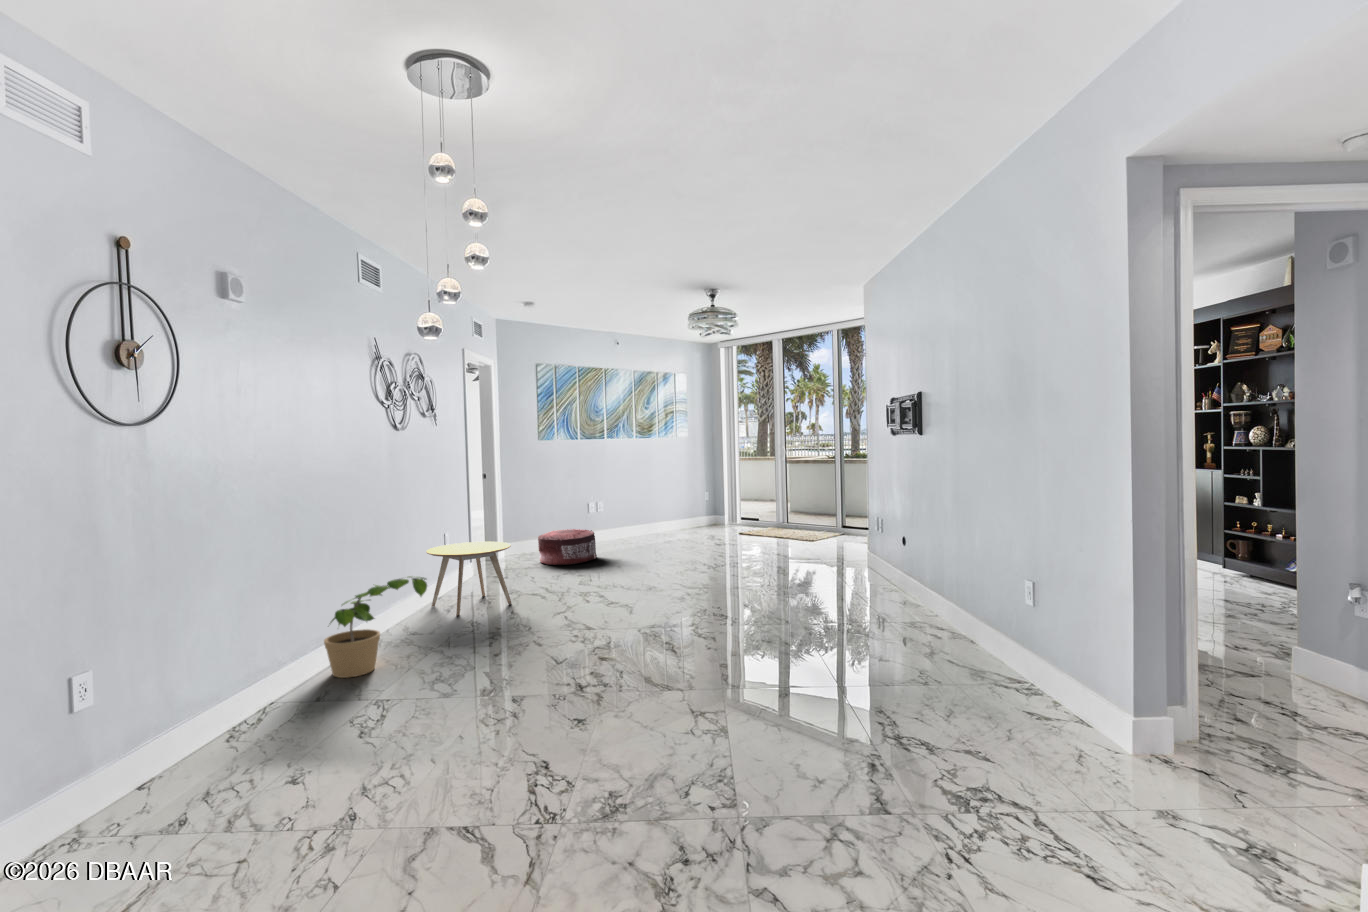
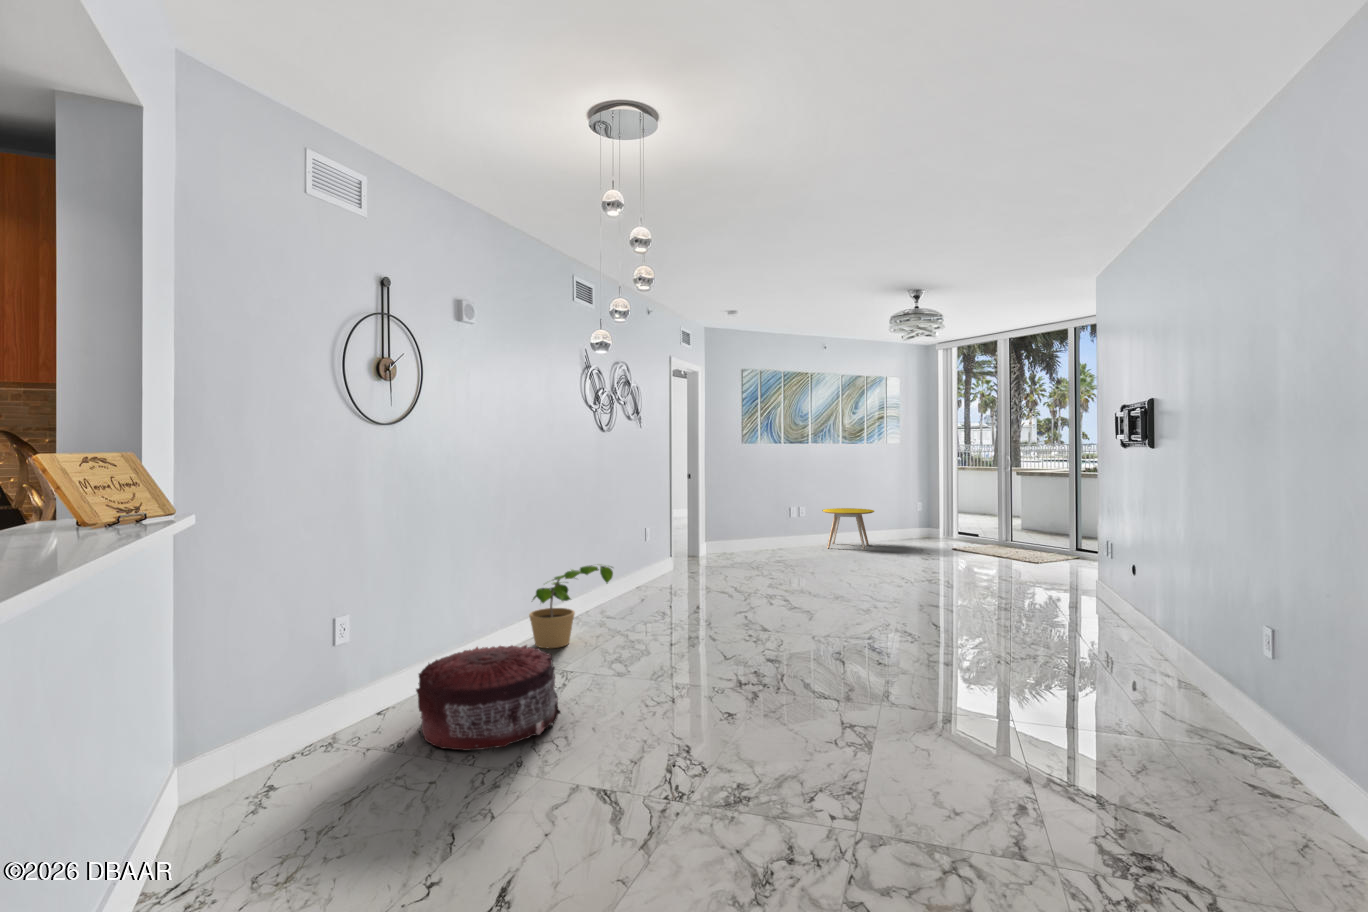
pouf: present [538,529,597,565] -> present [416,645,561,750]
side table: present [426,542,511,615] -> present [822,508,874,550]

